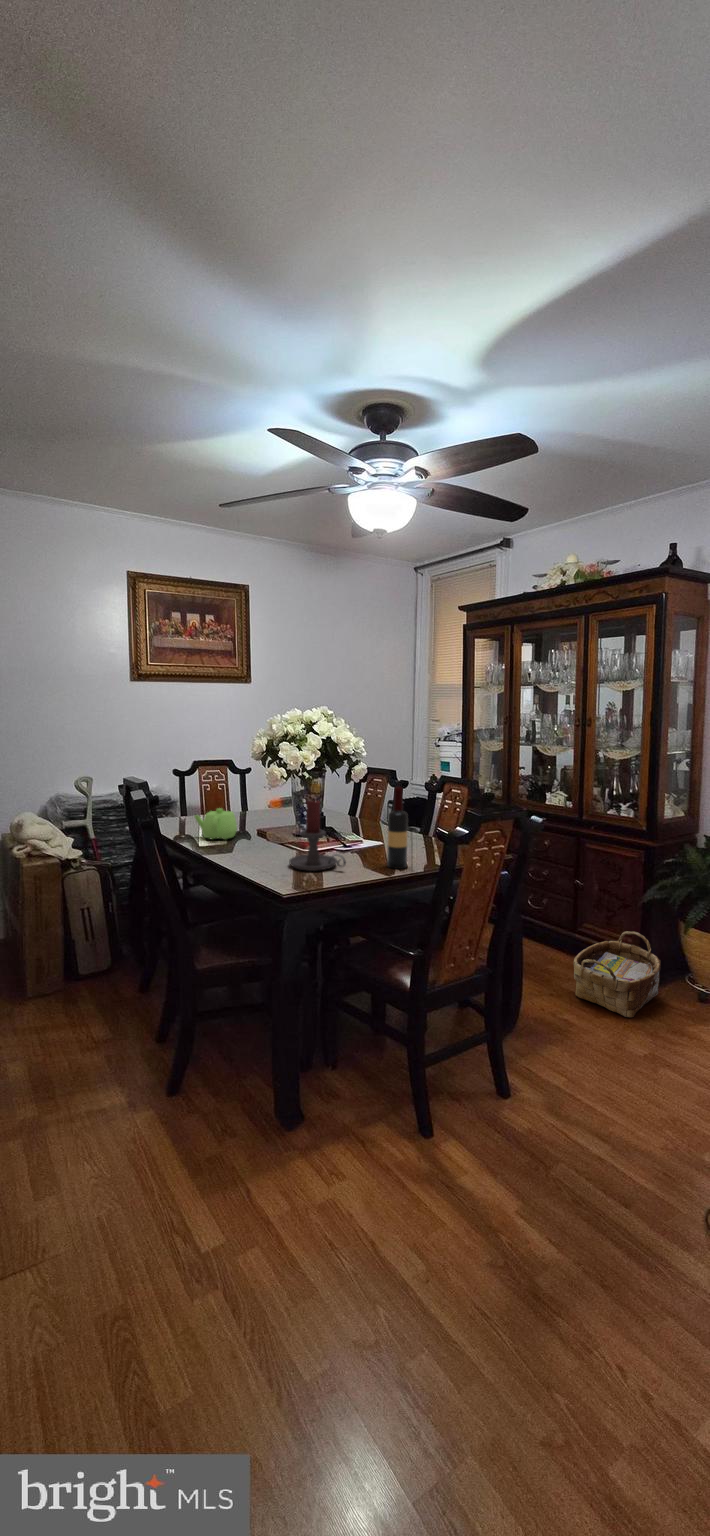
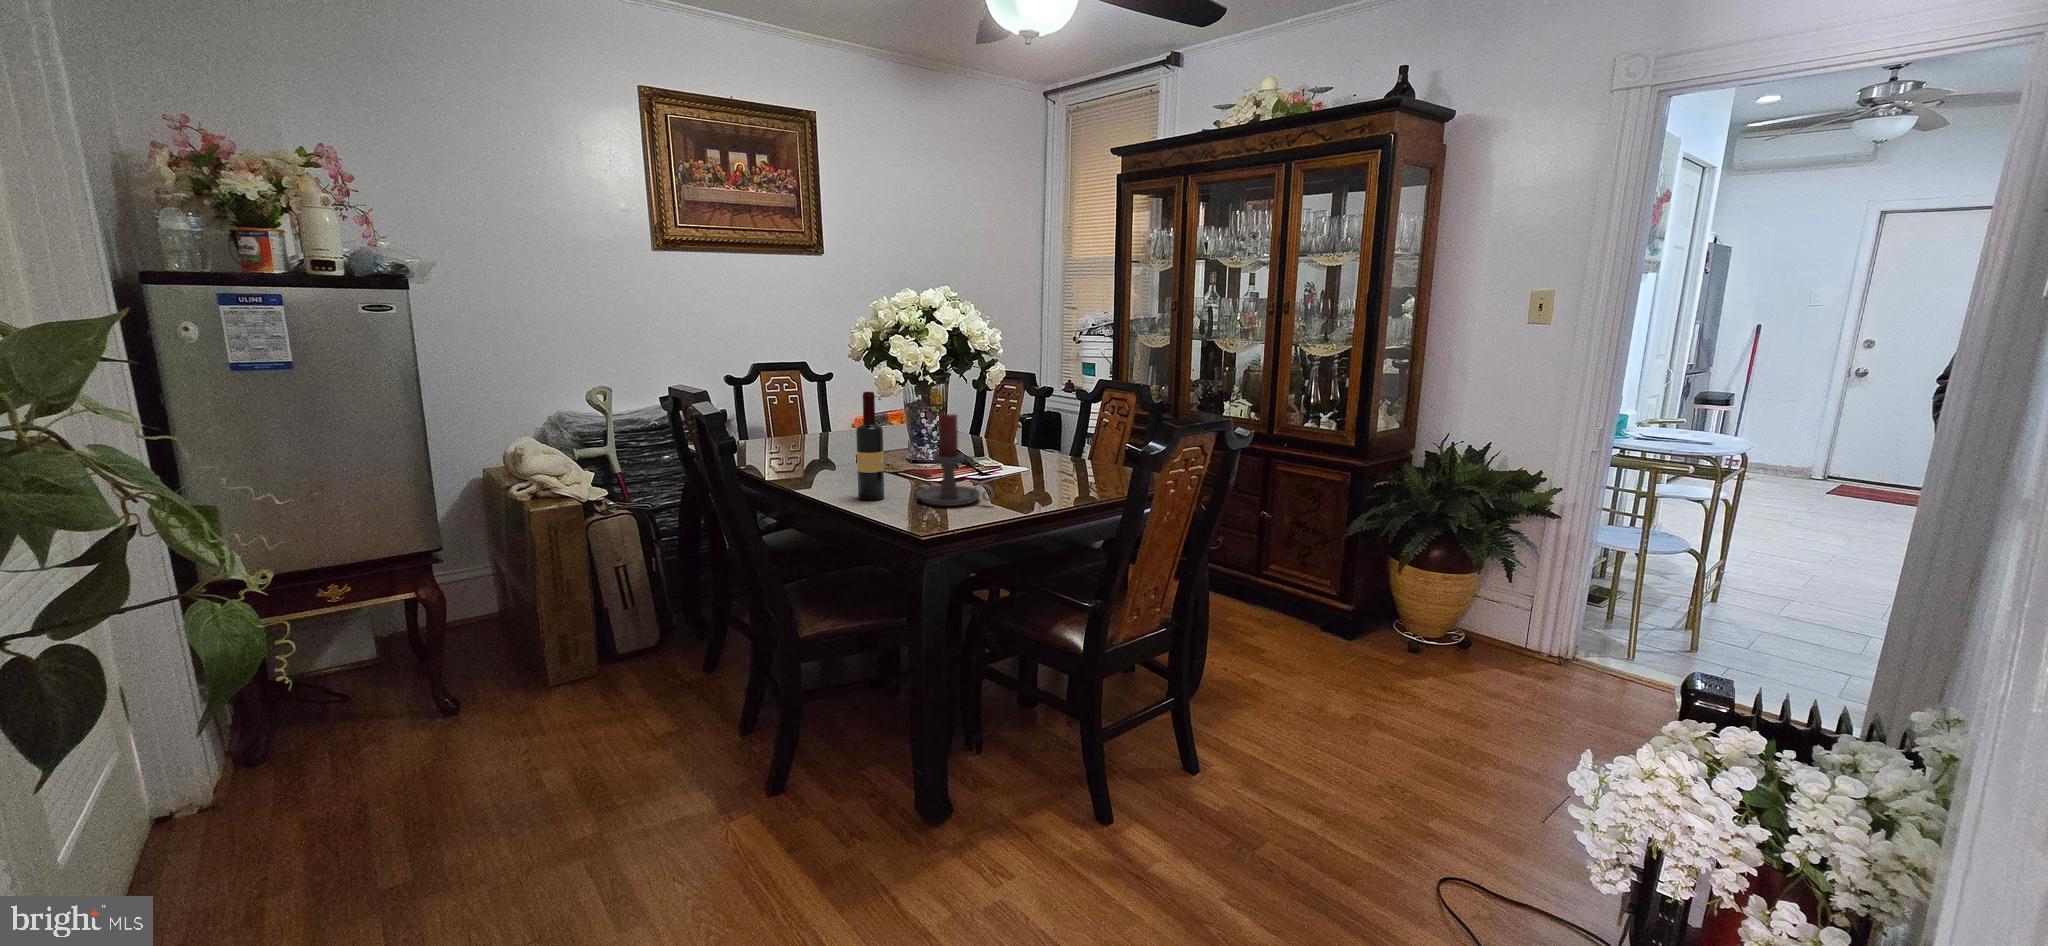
wine bottle: present [387,787,408,869] -> present [856,392,884,501]
teapot: present [194,808,237,840] -> none [773,428,832,470]
woven basket: present [573,931,661,1017] -> none [1264,572,1369,675]

